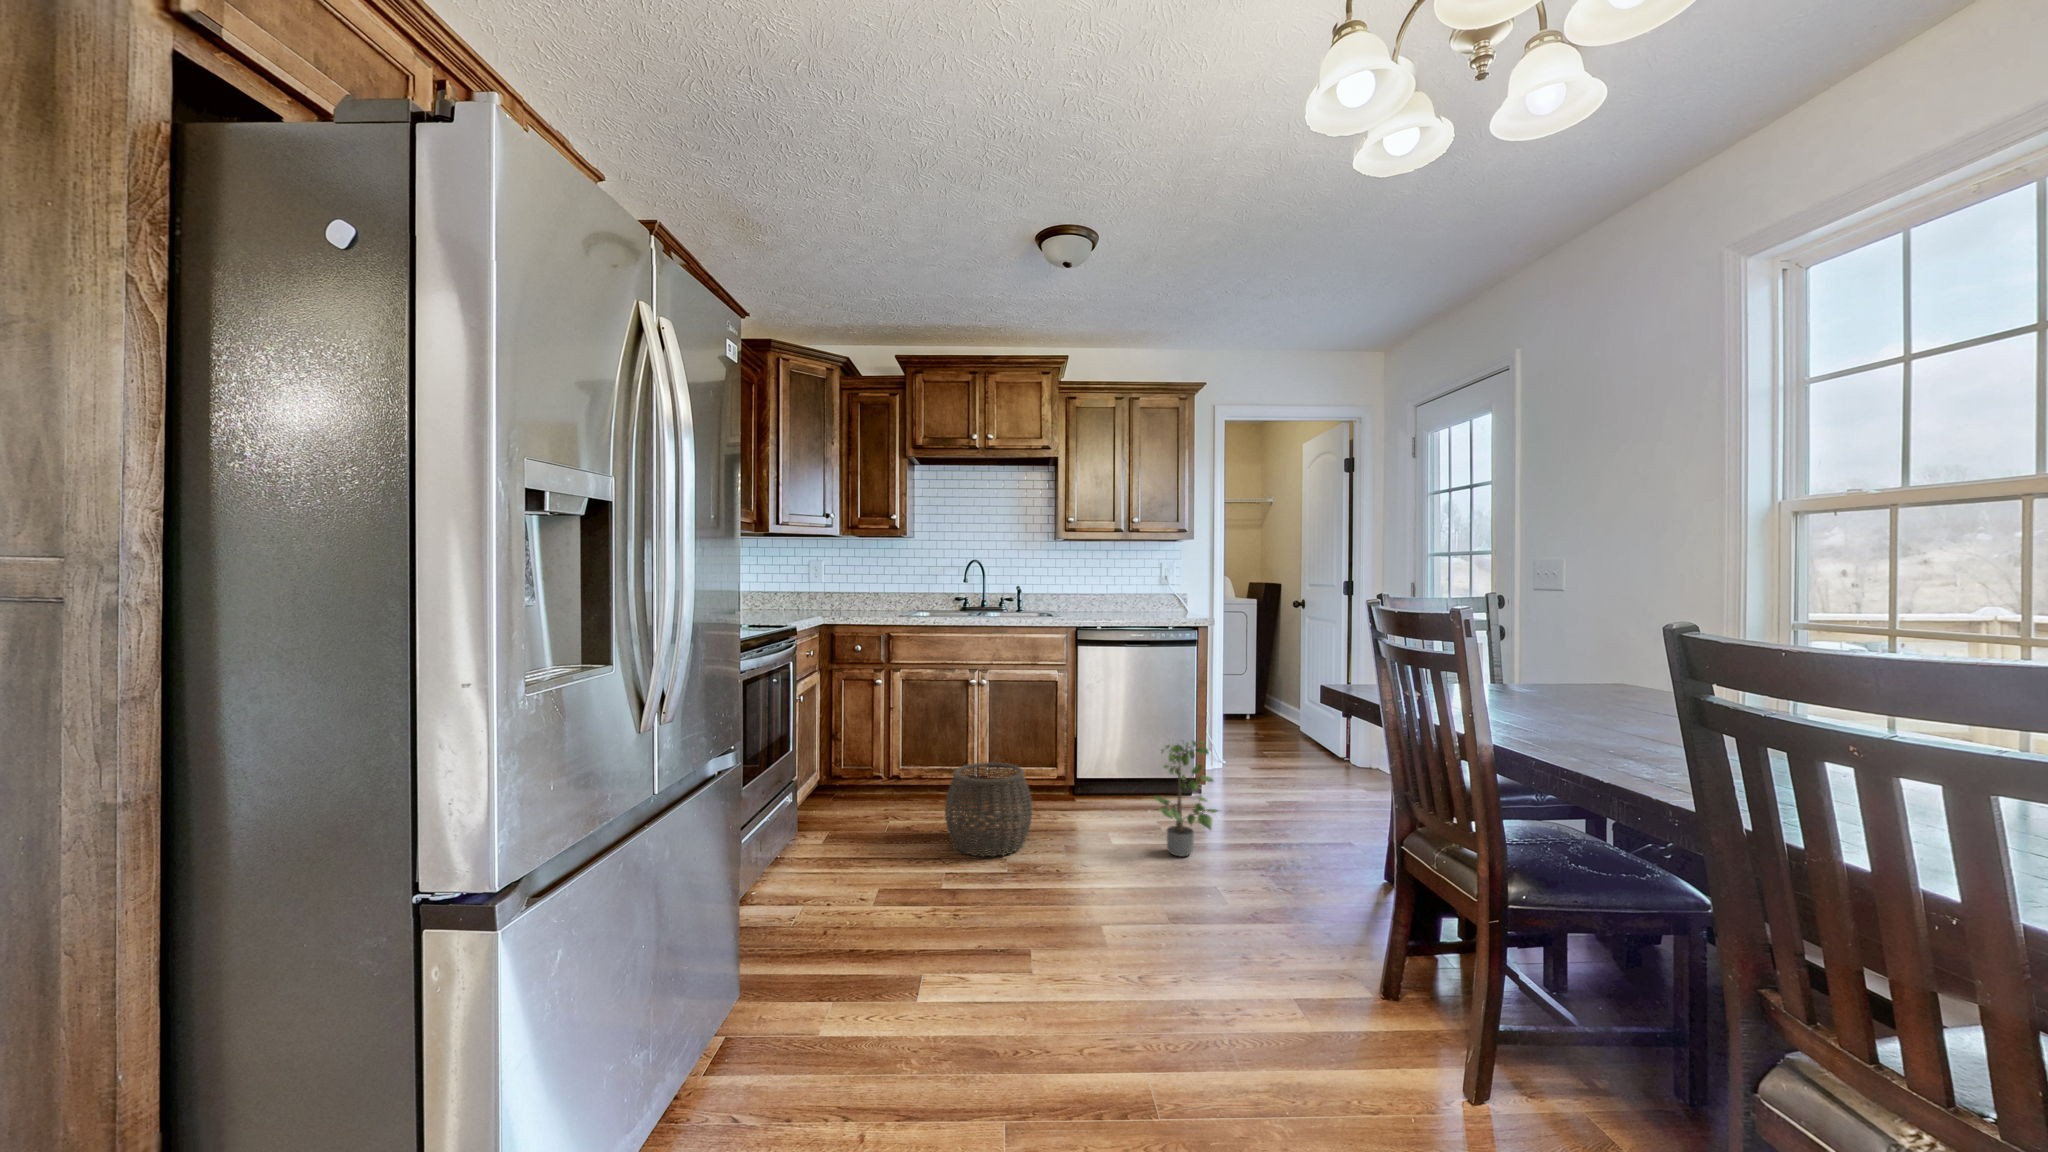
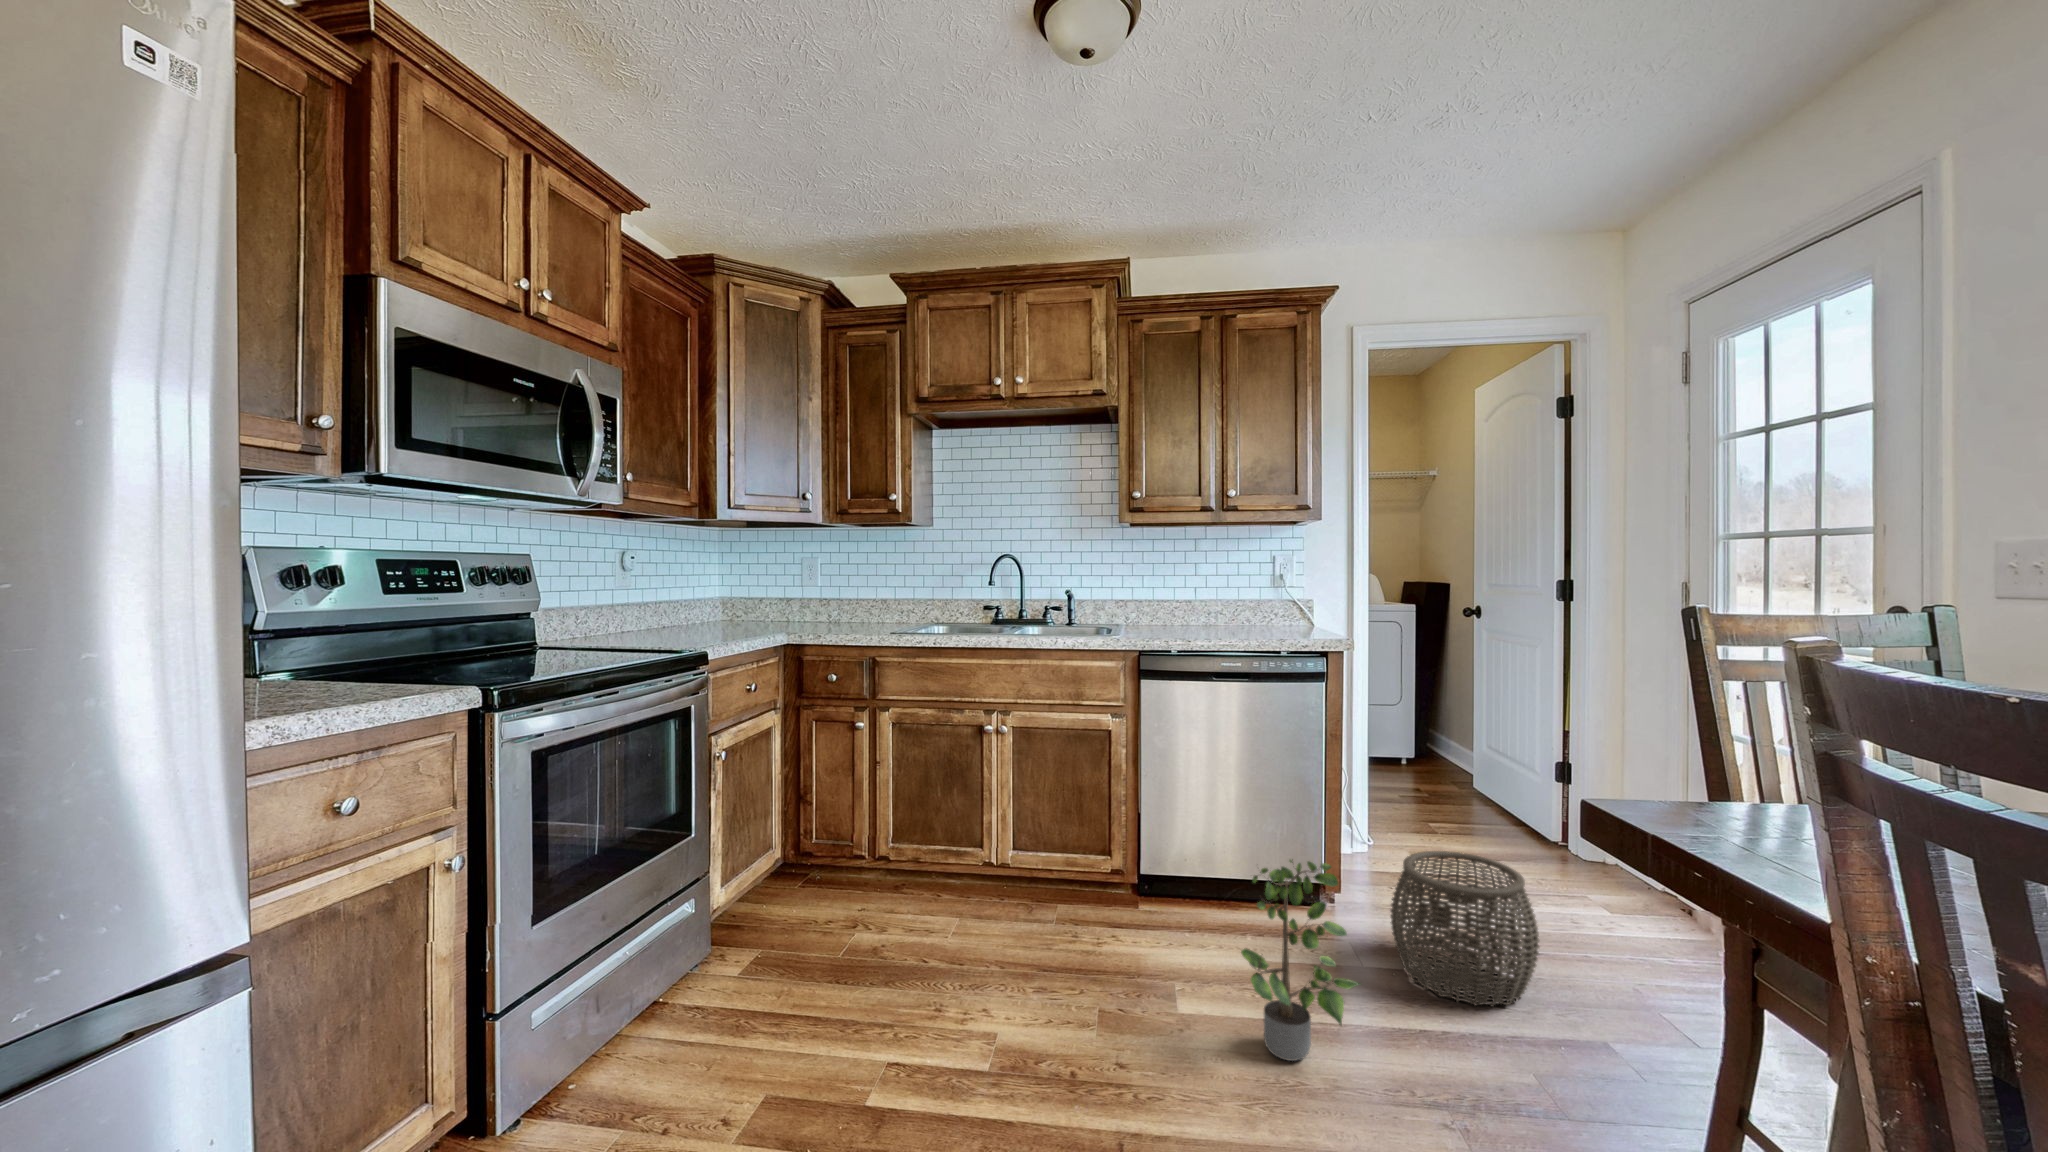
woven basket: present [945,762,1032,857] -> present [1390,851,1539,1007]

